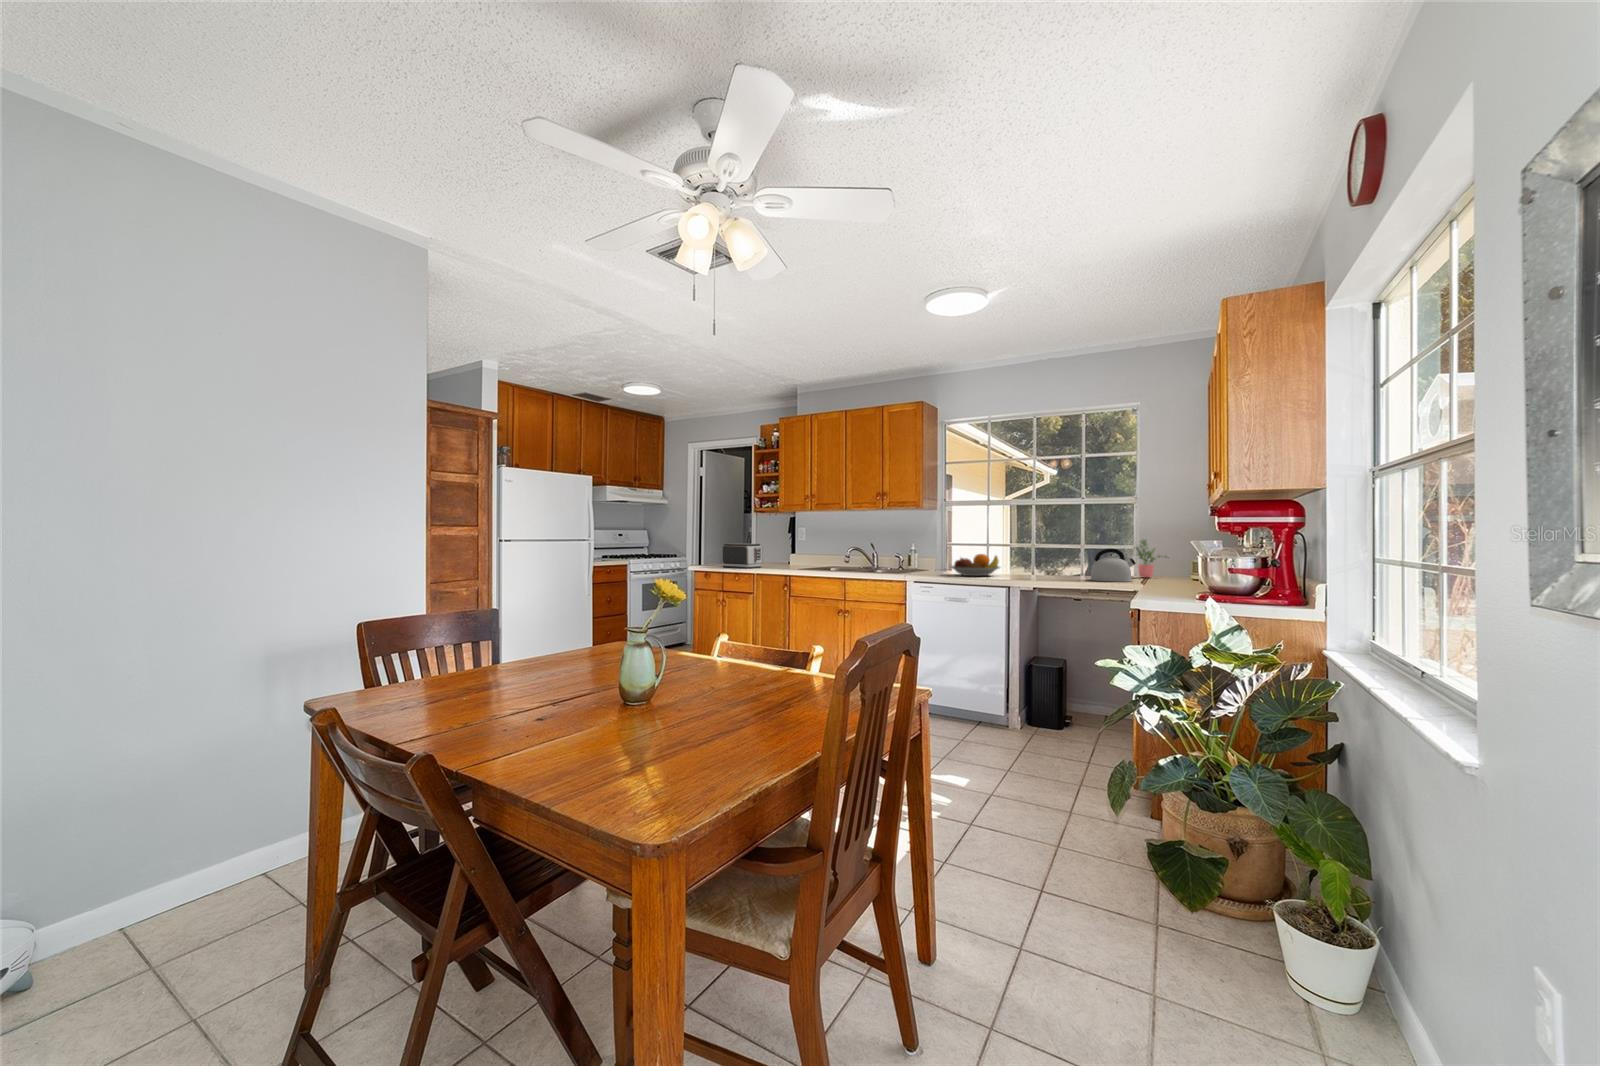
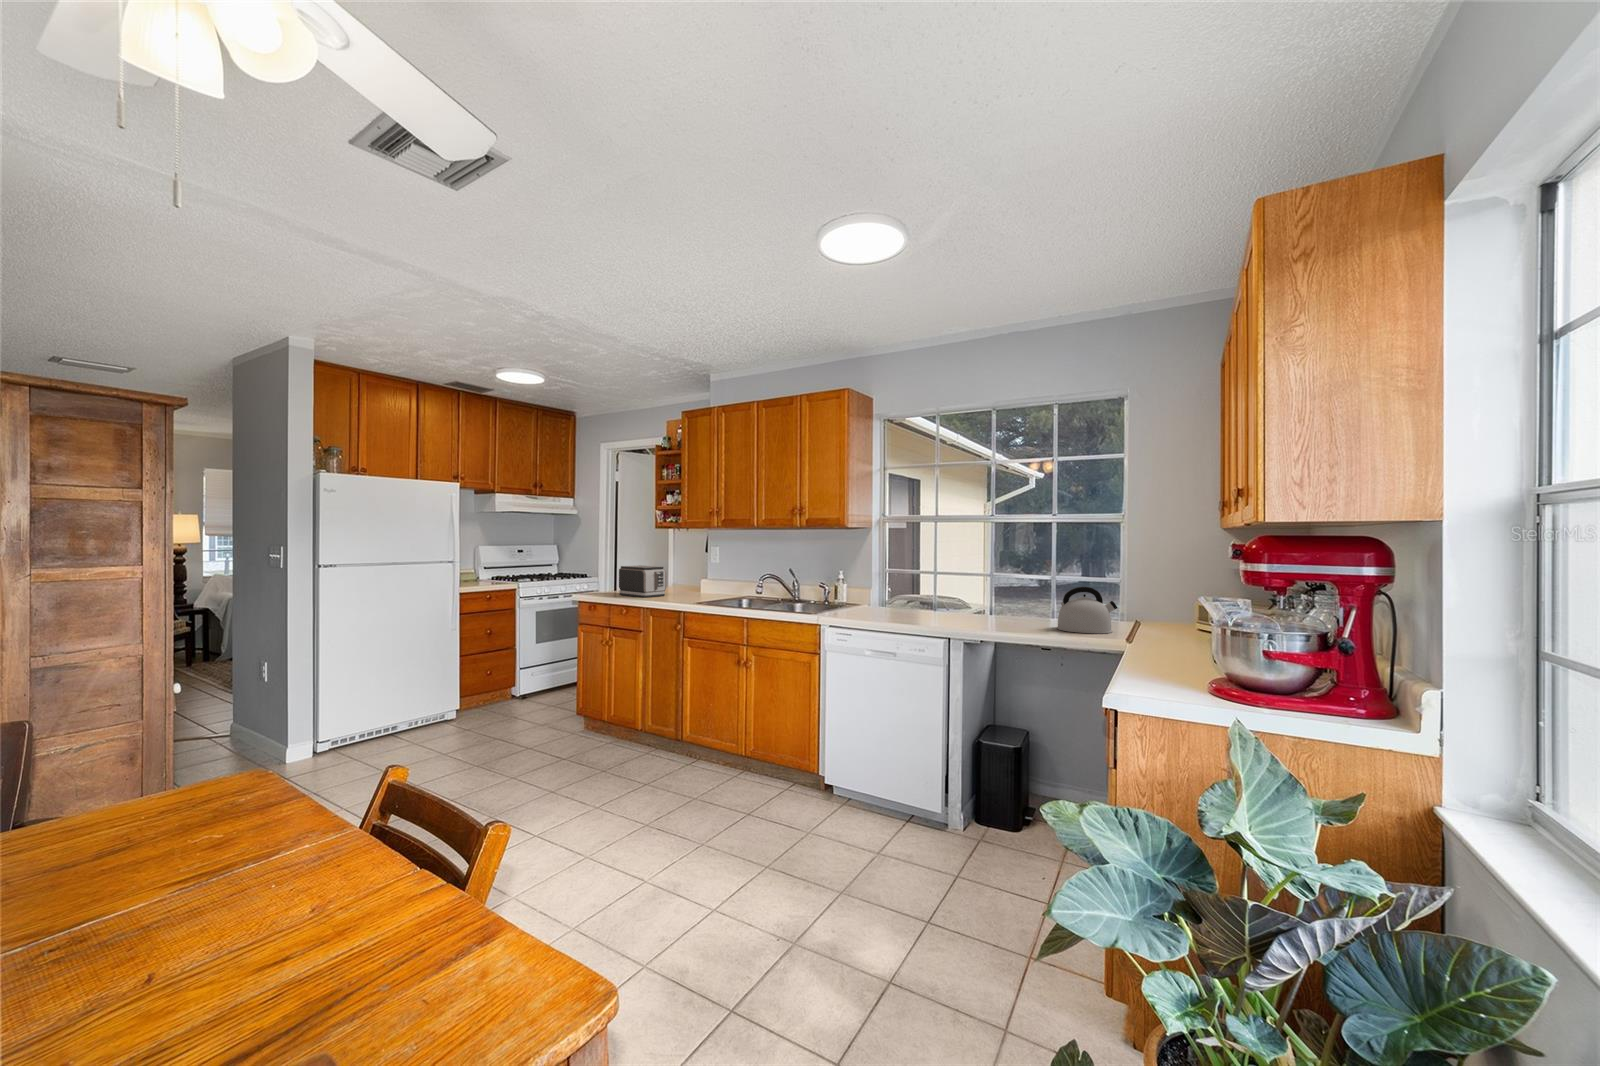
potted plant: present [1136,540,1166,578] -> none [1118,571,1162,623]
fruit bowl: present [950,554,1000,576] -> none [877,588,944,618]

